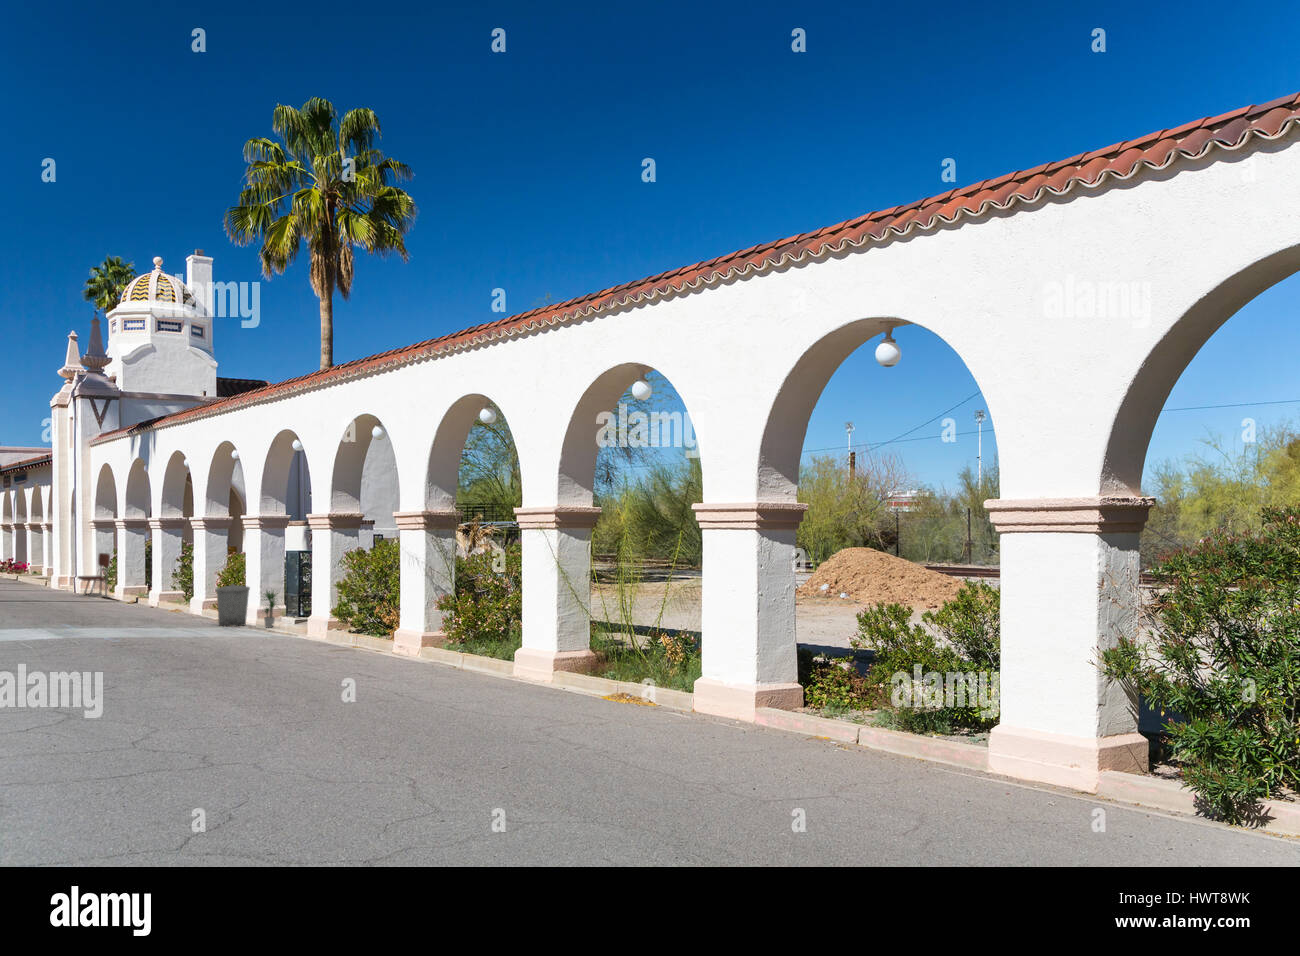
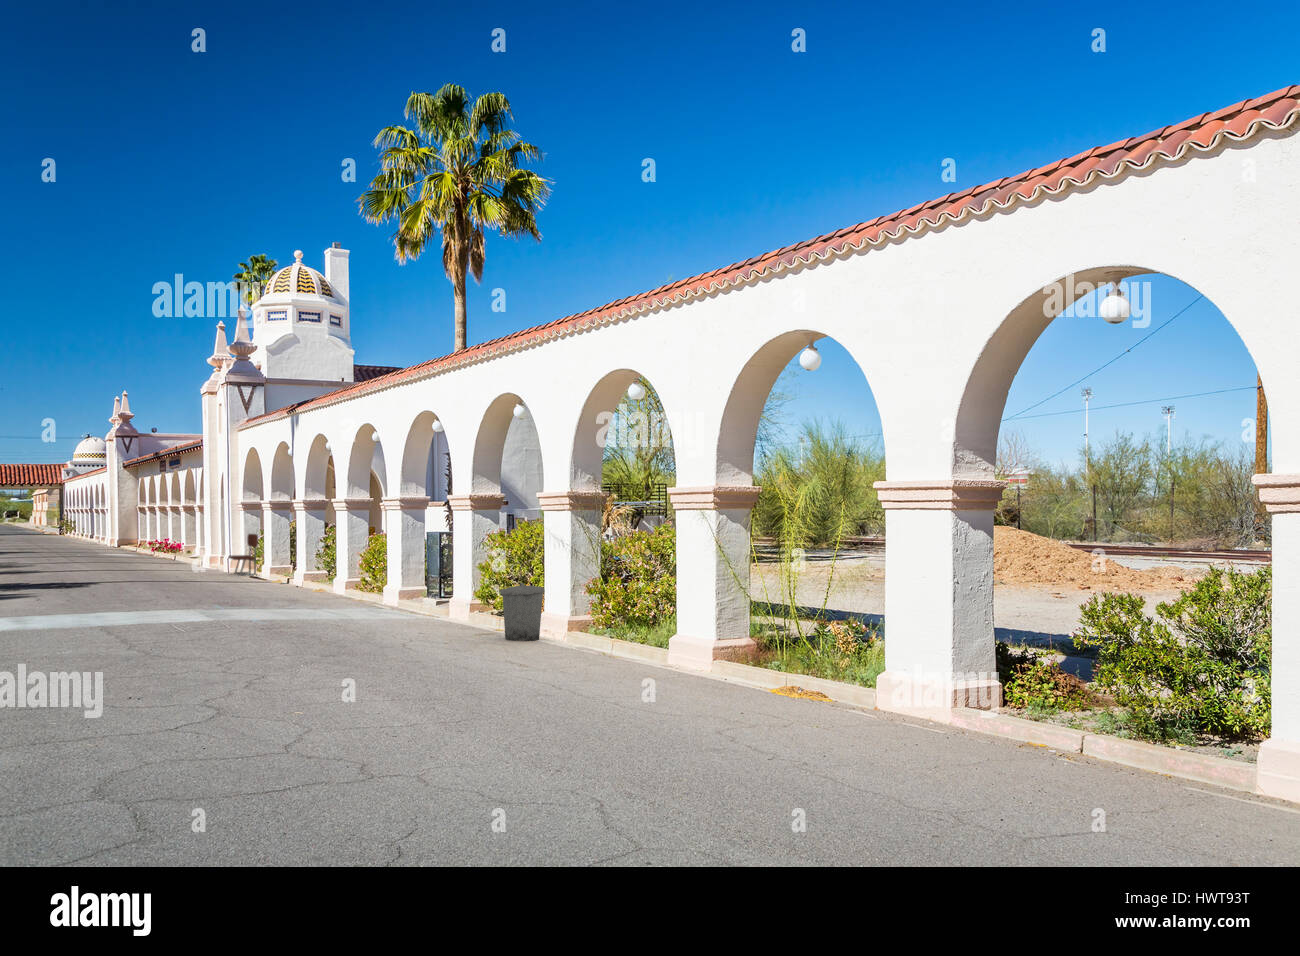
trash can: present [215,584,250,626] -> present [500,583,544,641]
potted plant: present [264,591,278,628] -> none [400,568,425,608]

